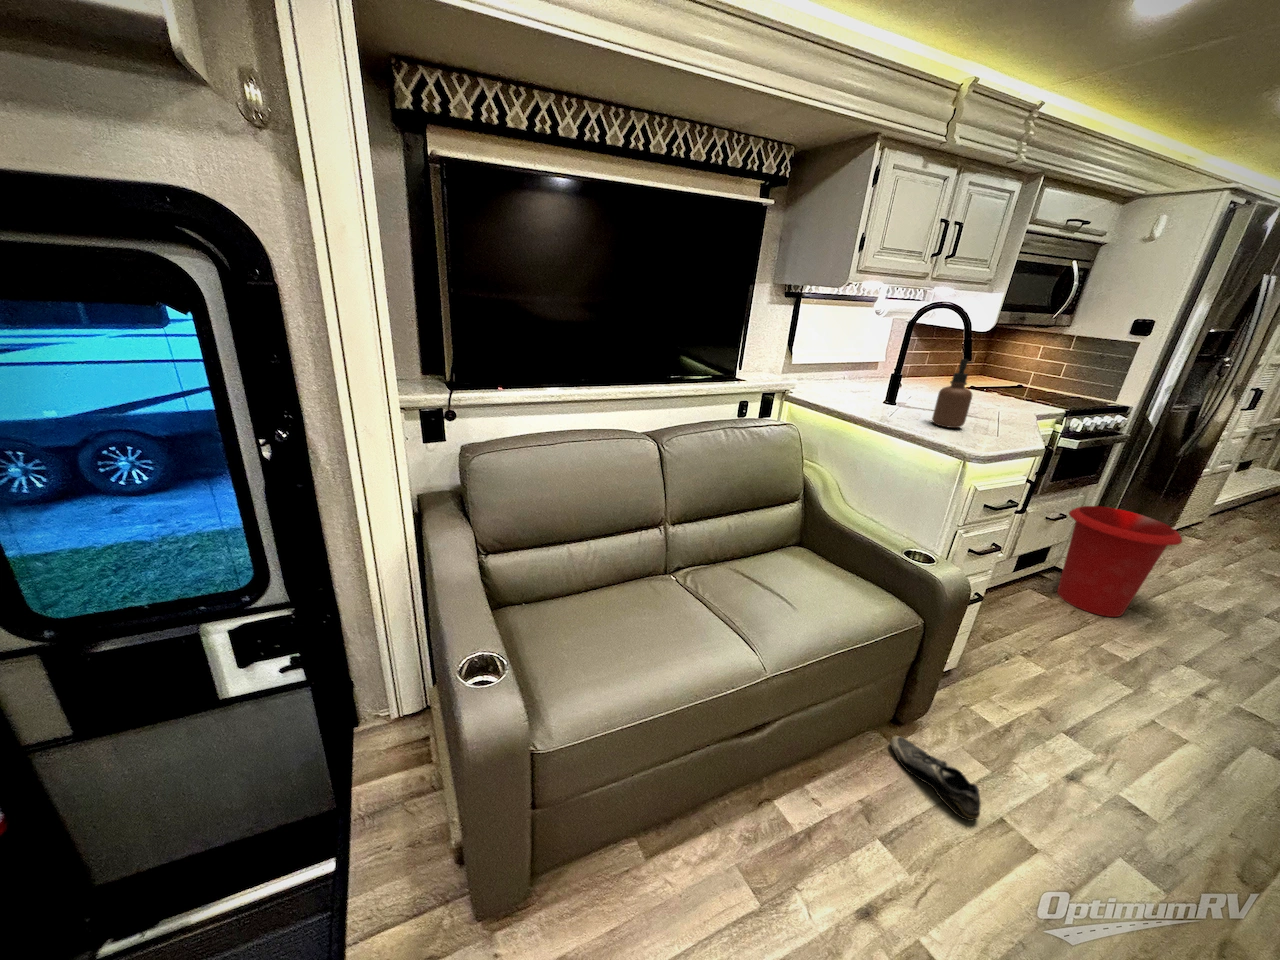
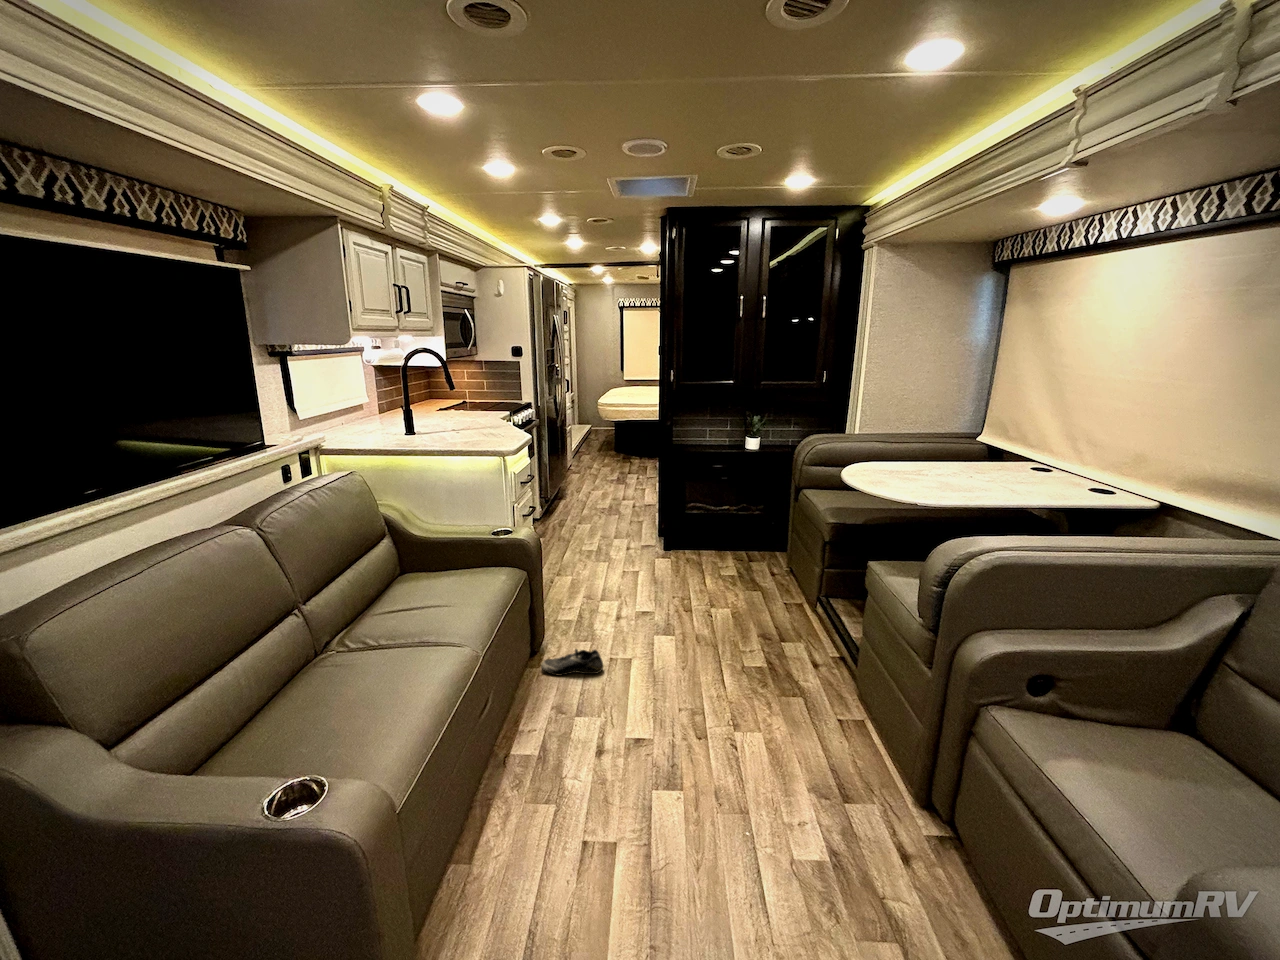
soap dispenser: present [932,359,974,428] -> none [456,389,480,440]
waste bin: present [1057,506,1182,617] -> none [534,467,588,539]

